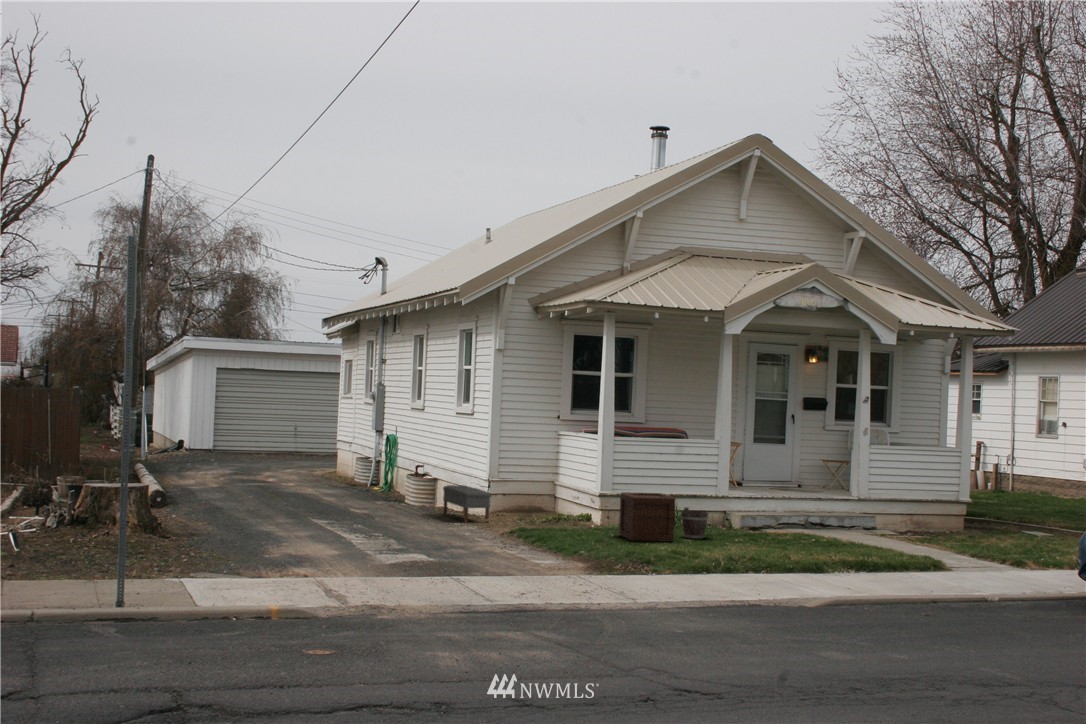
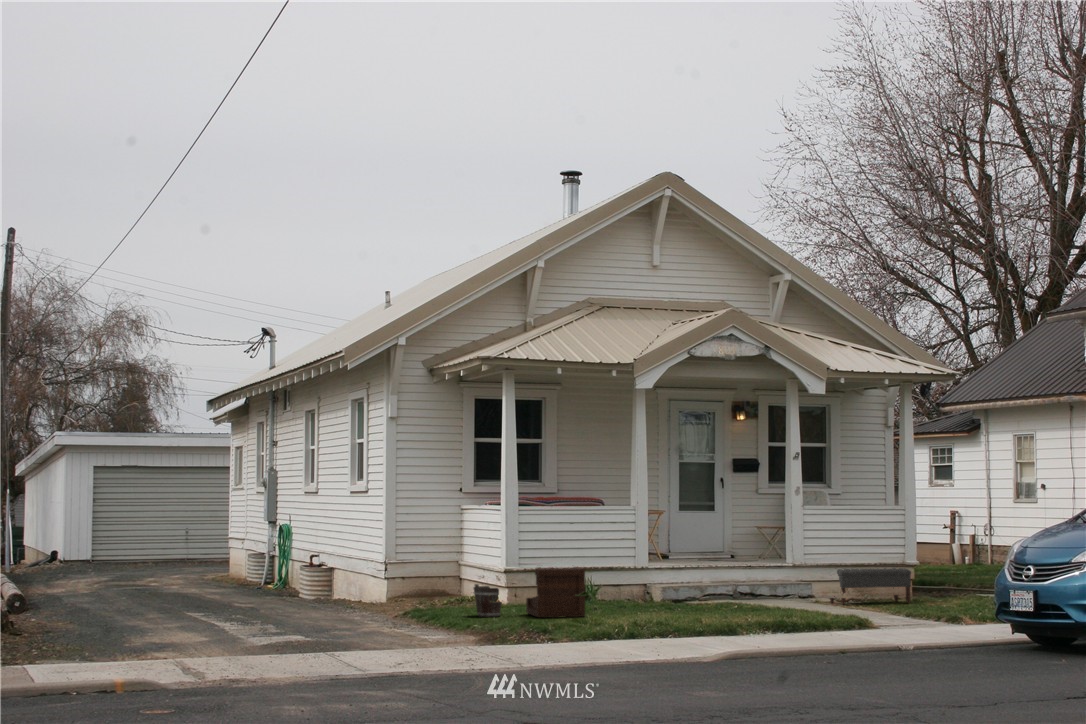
bench: present [443,485,491,523] -> present [830,568,911,605]
bucket: present [681,507,709,539] -> present [474,584,502,617]

